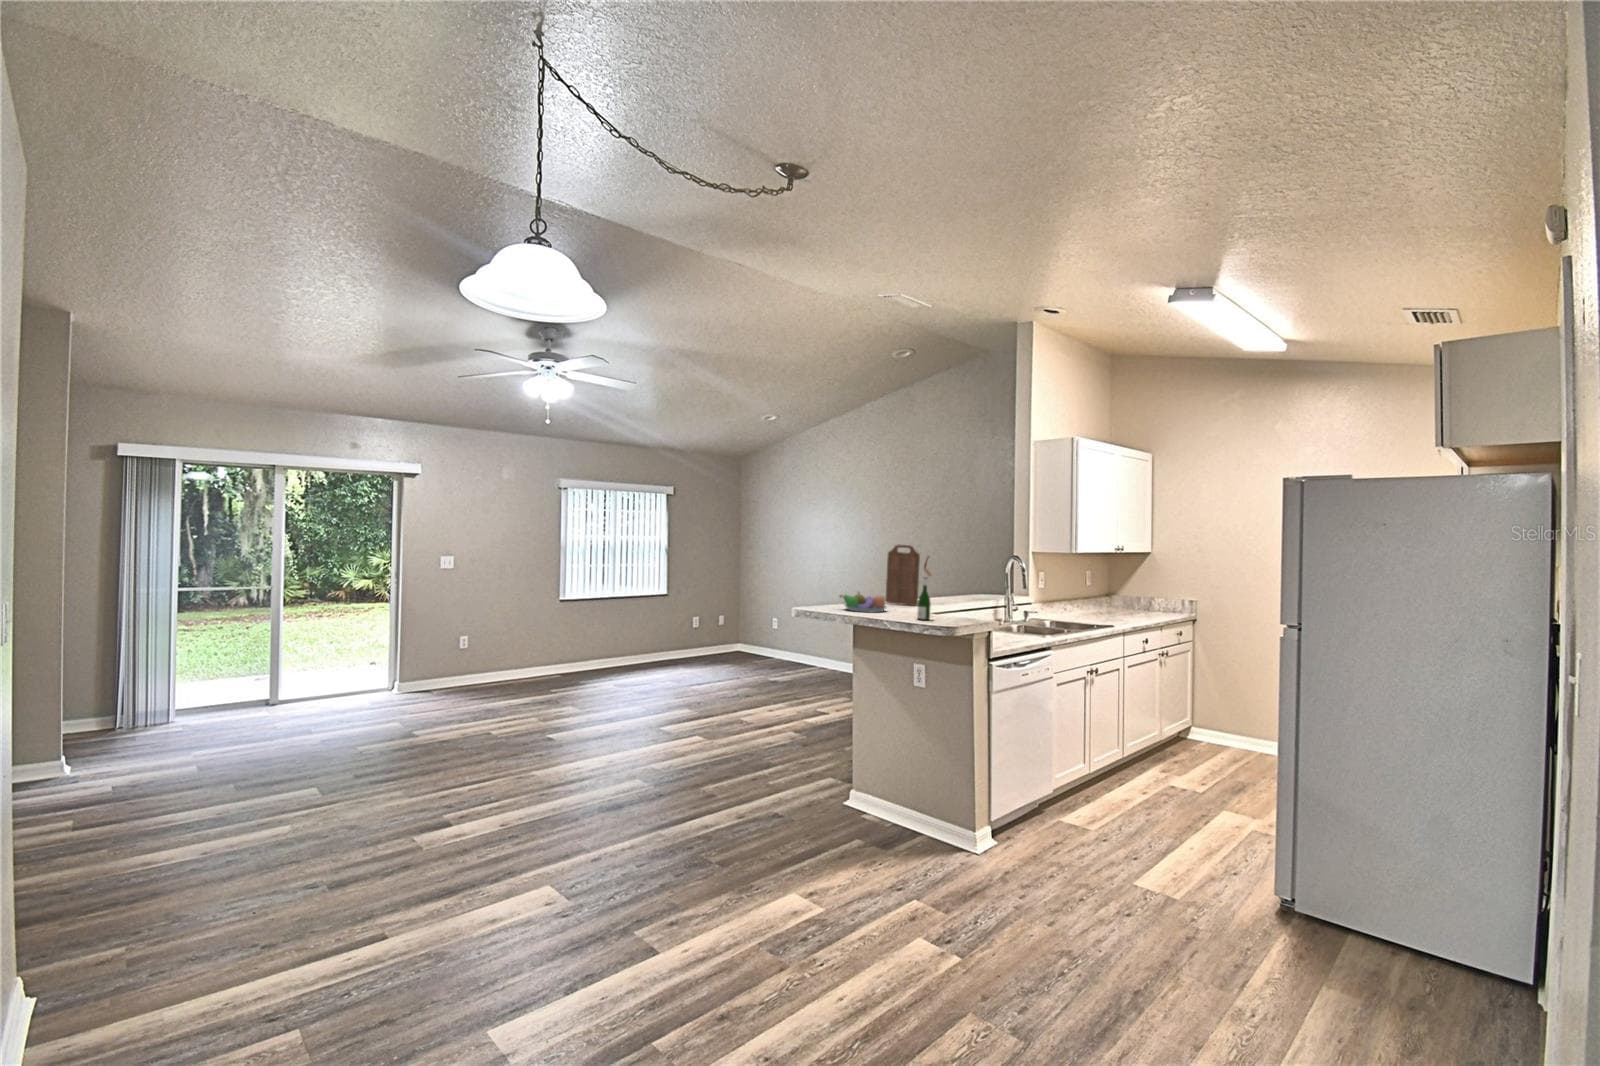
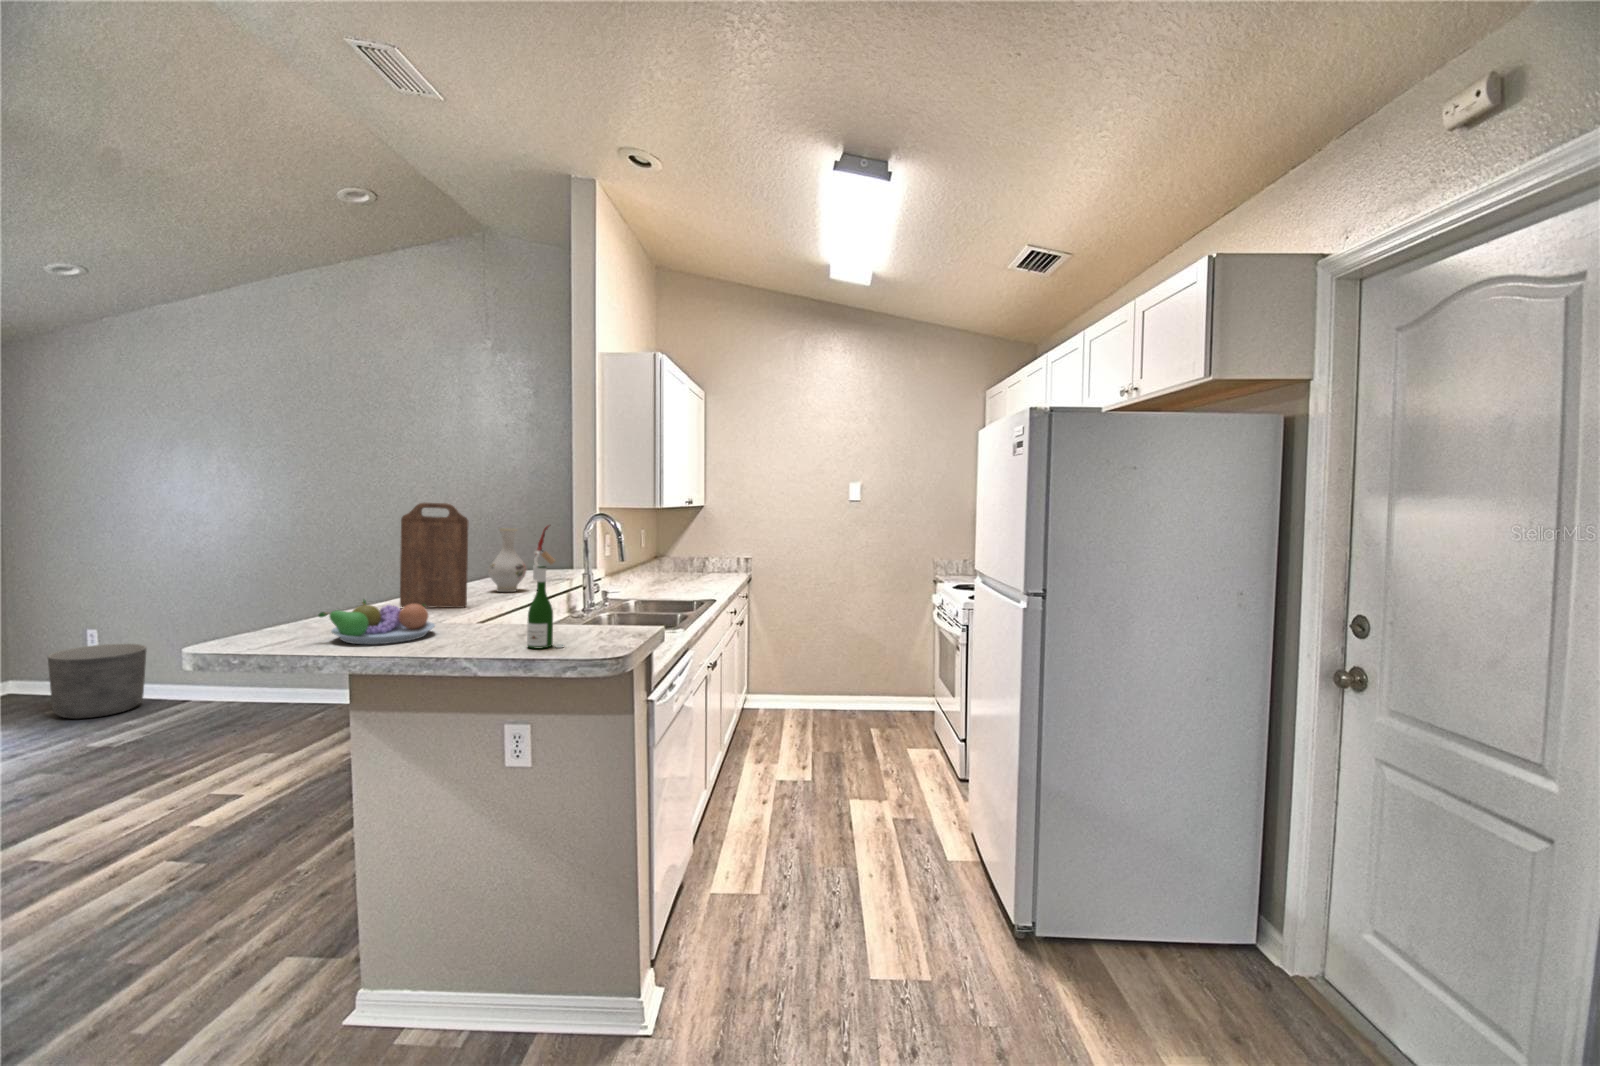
vase: none [941,562,964,603] -> present [488,529,526,592]
planter: none [757,627,796,668] -> present [48,644,146,719]

